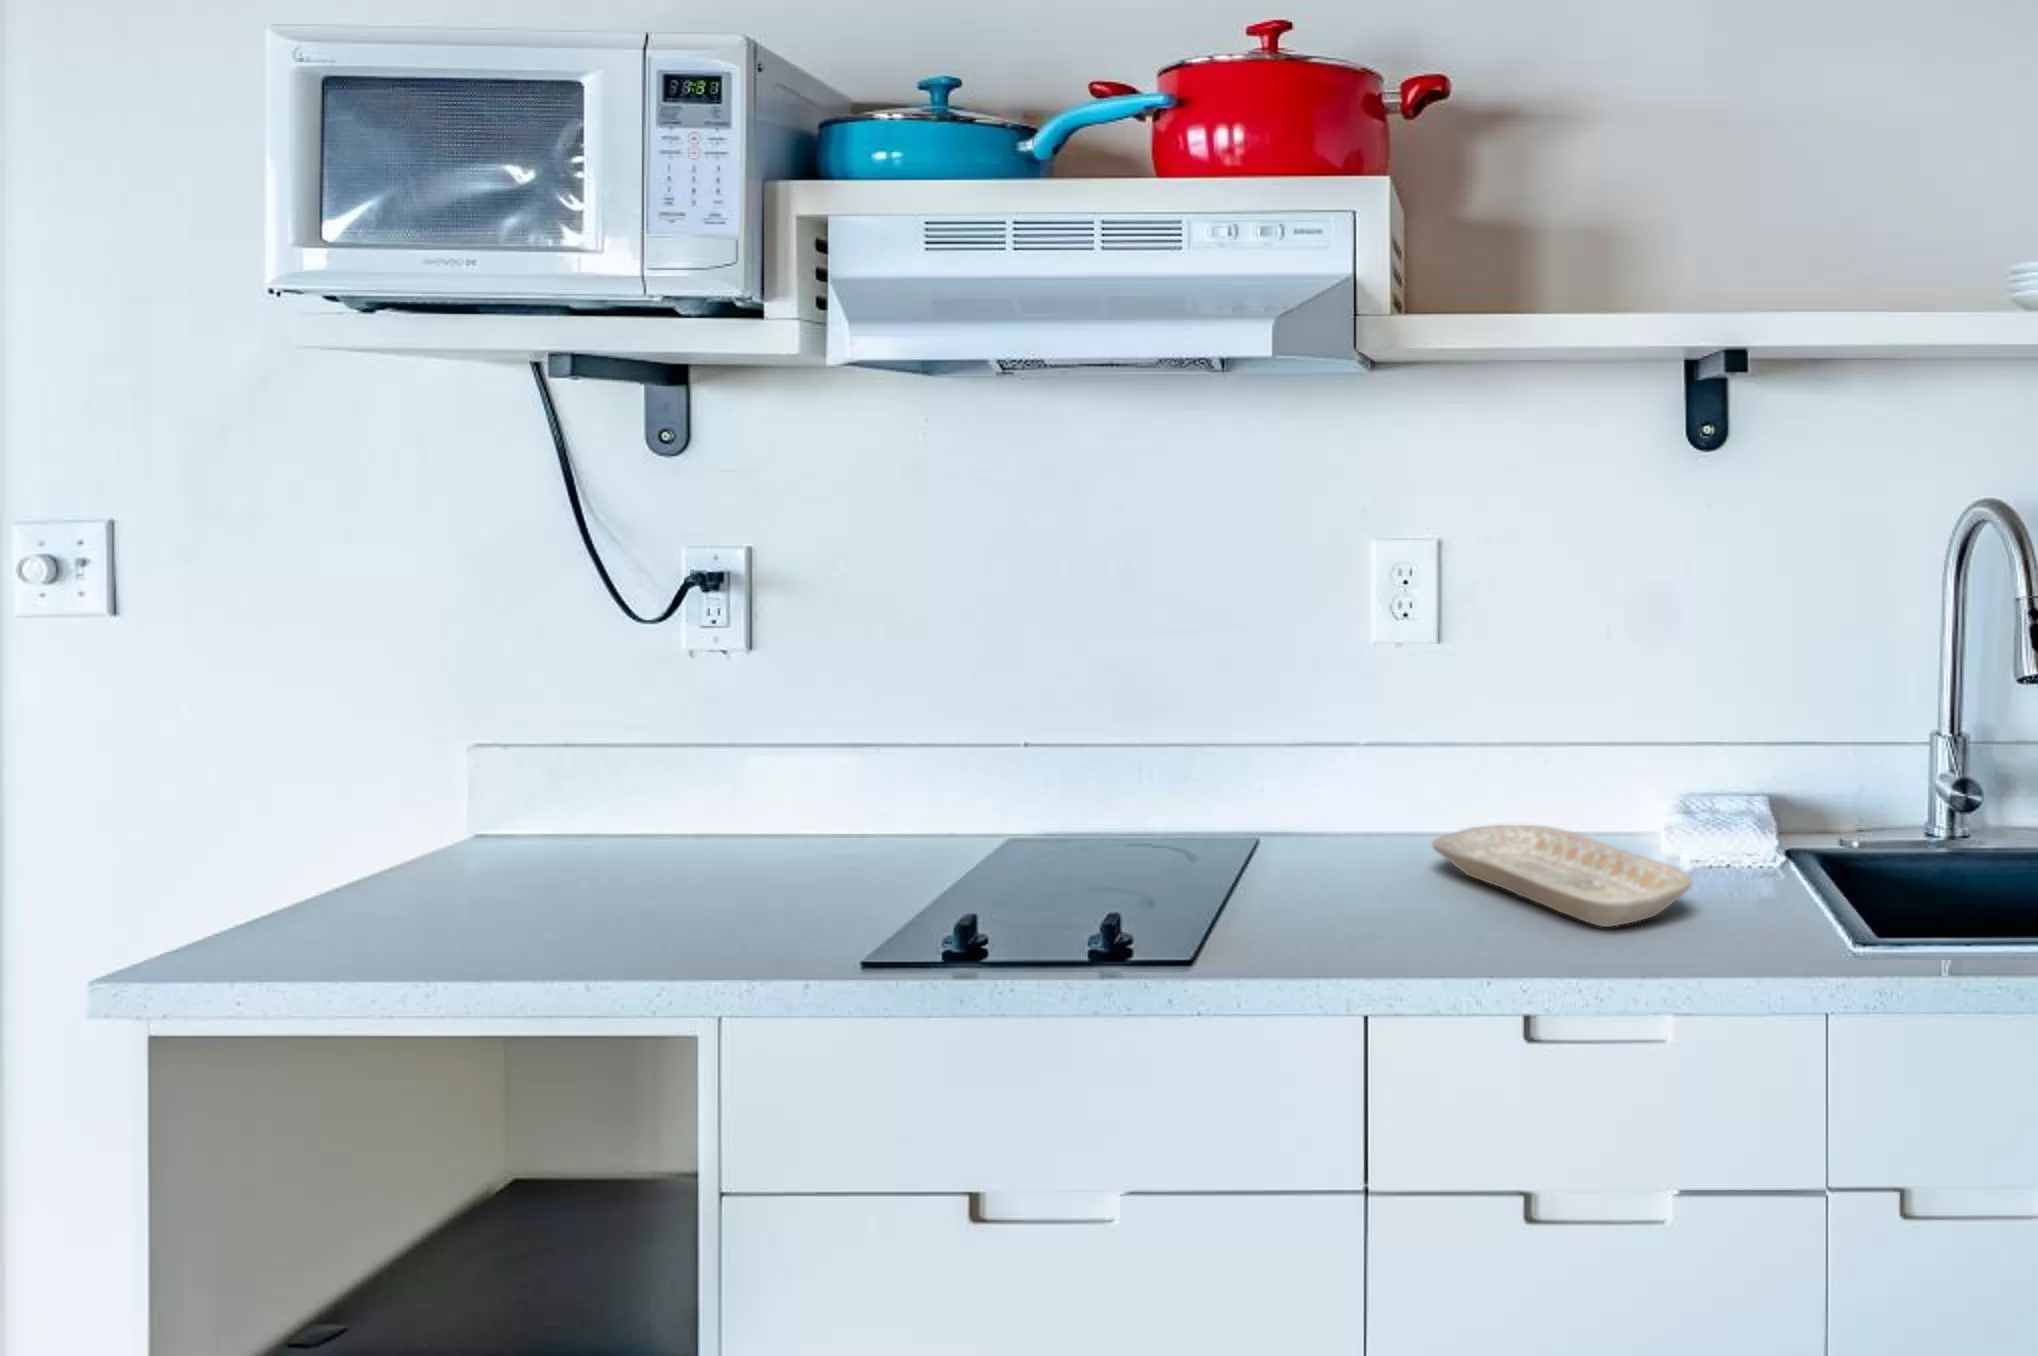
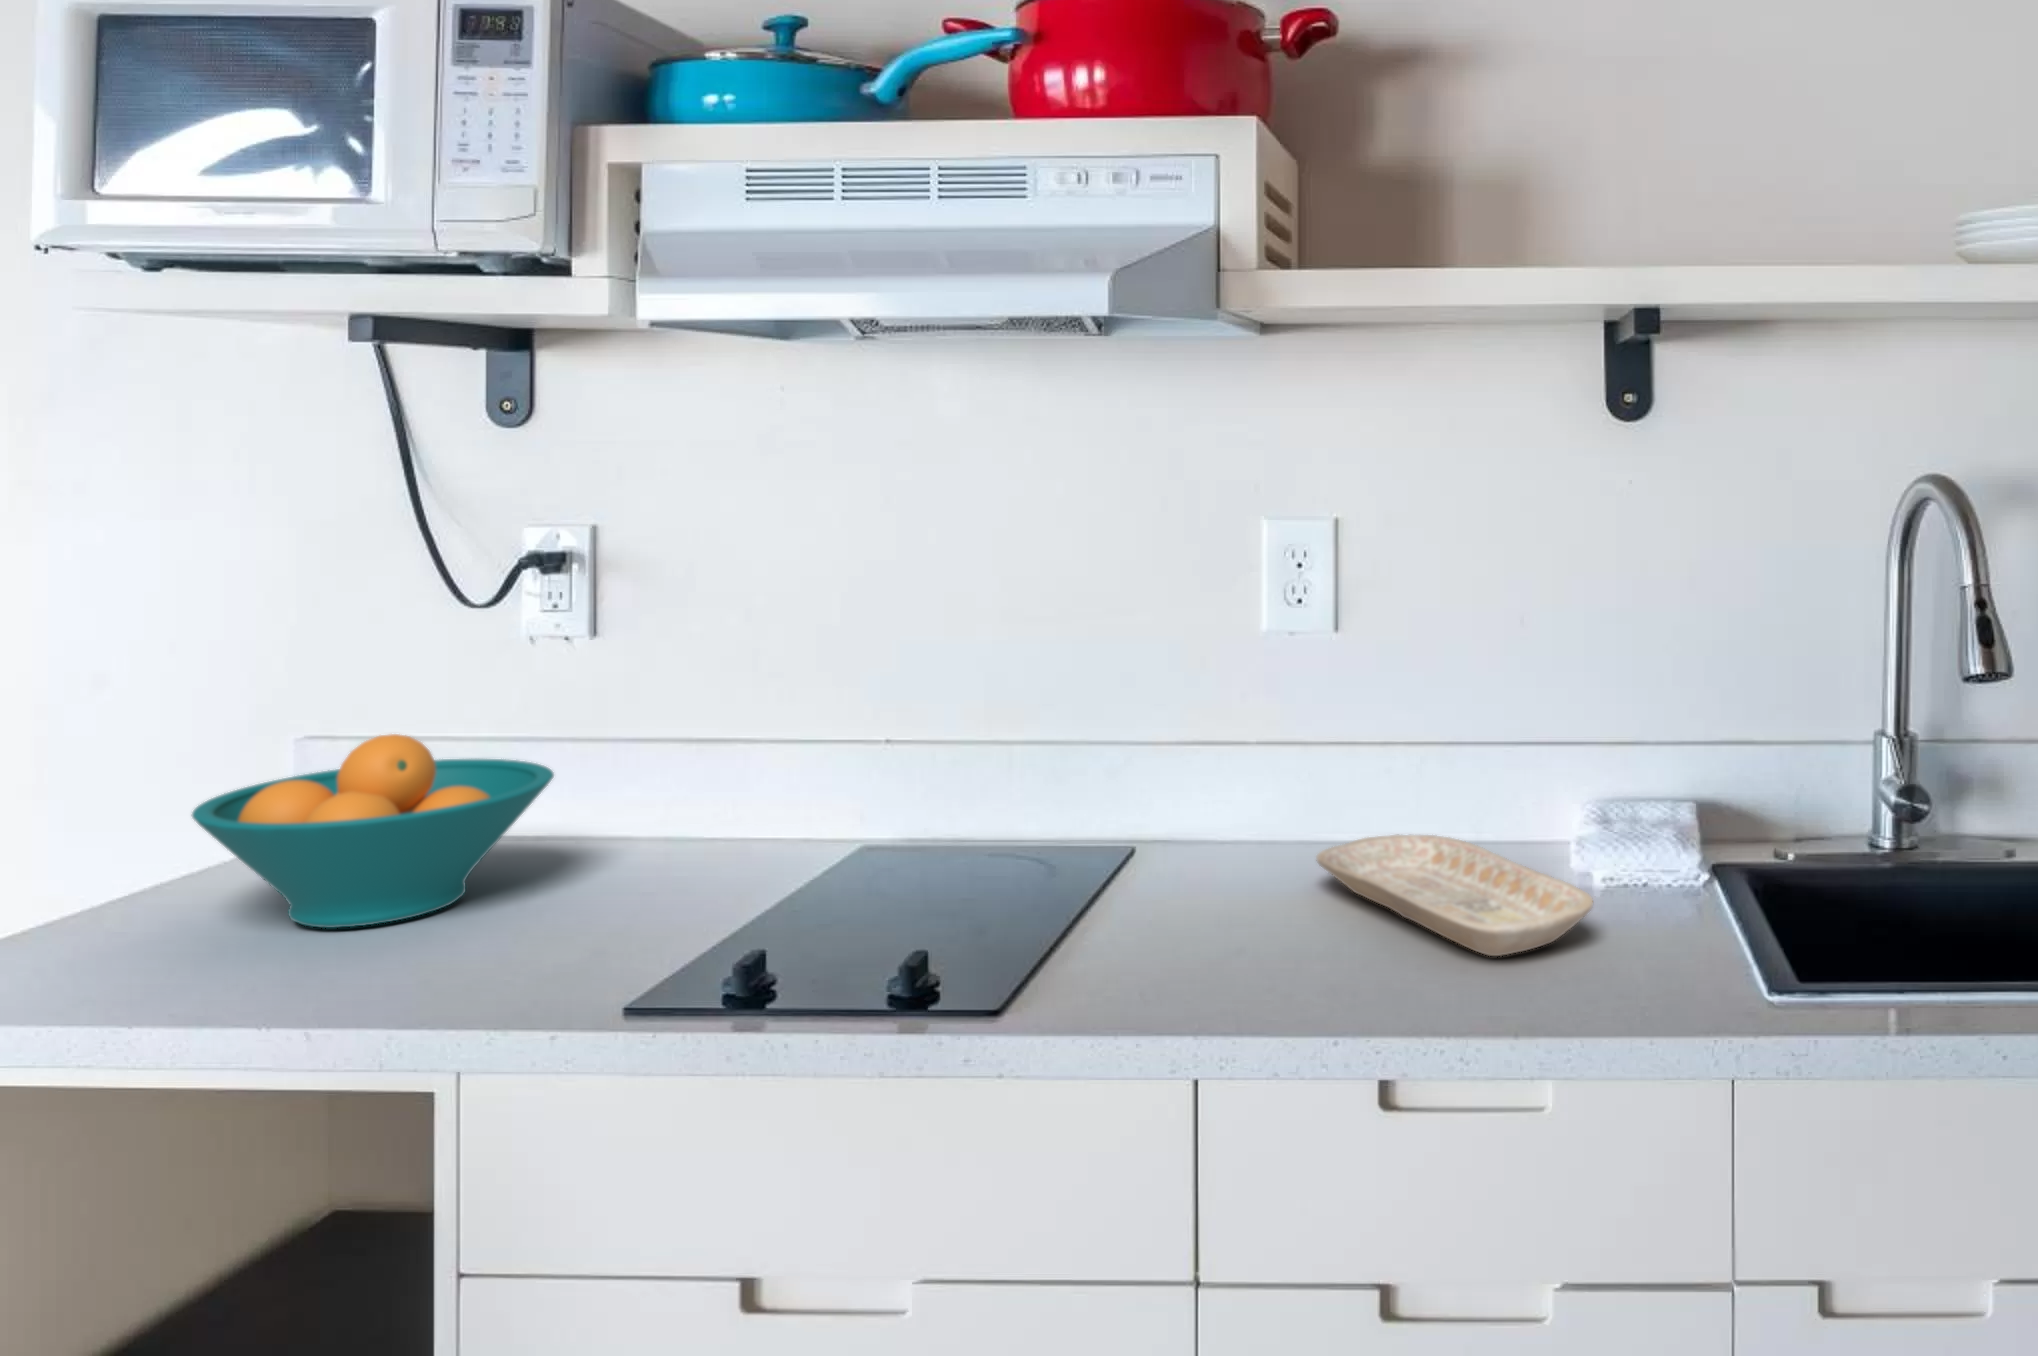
fruit bowl: none [431,731,735,904] -> present [192,734,554,928]

